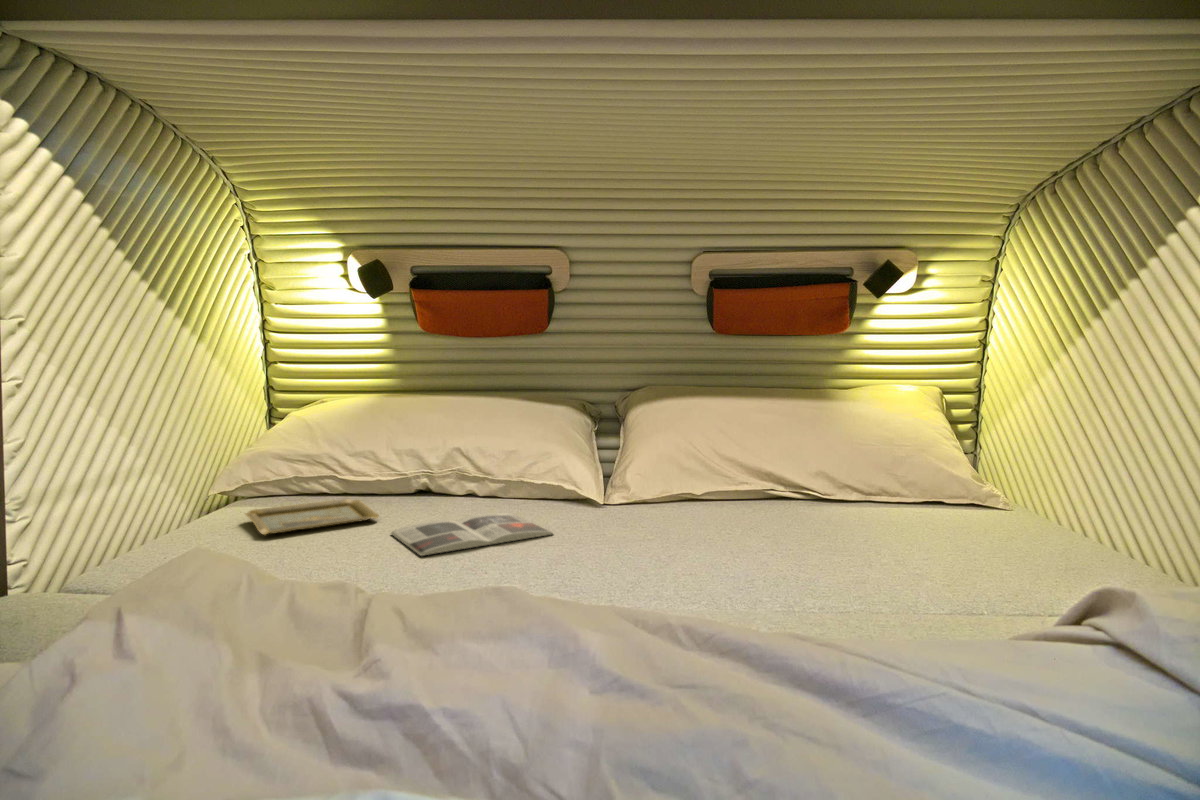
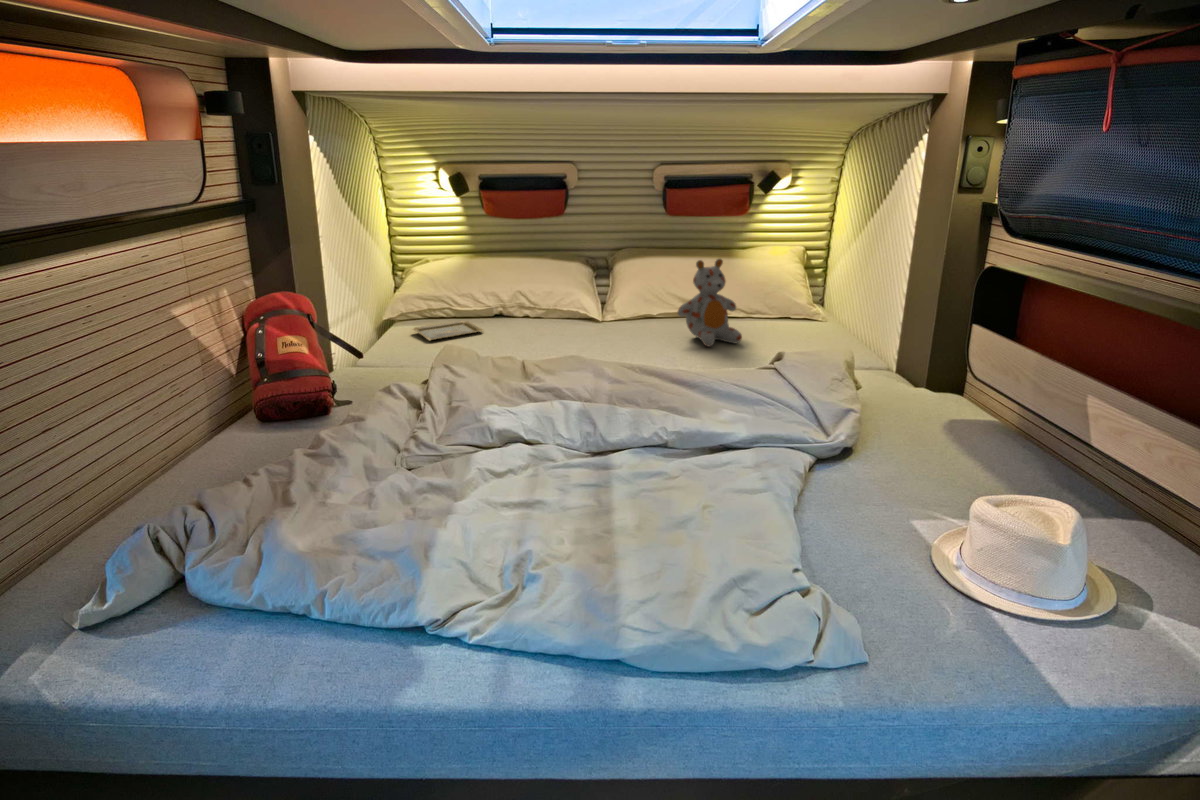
stuffed bear: none [747,383,880,555] -> present [678,259,742,347]
magazine: present [391,513,553,556] -> none [494,327,579,350]

